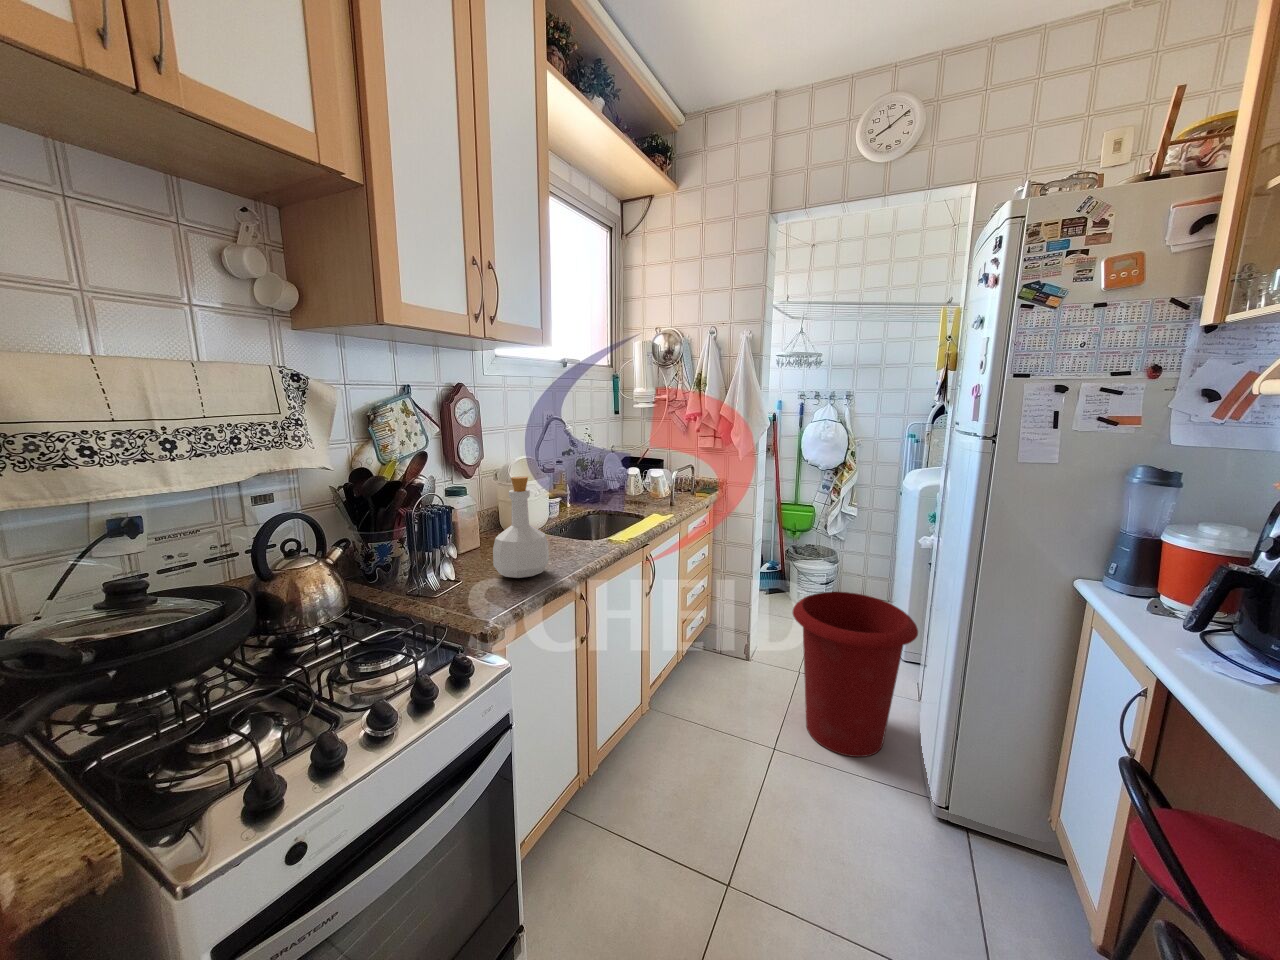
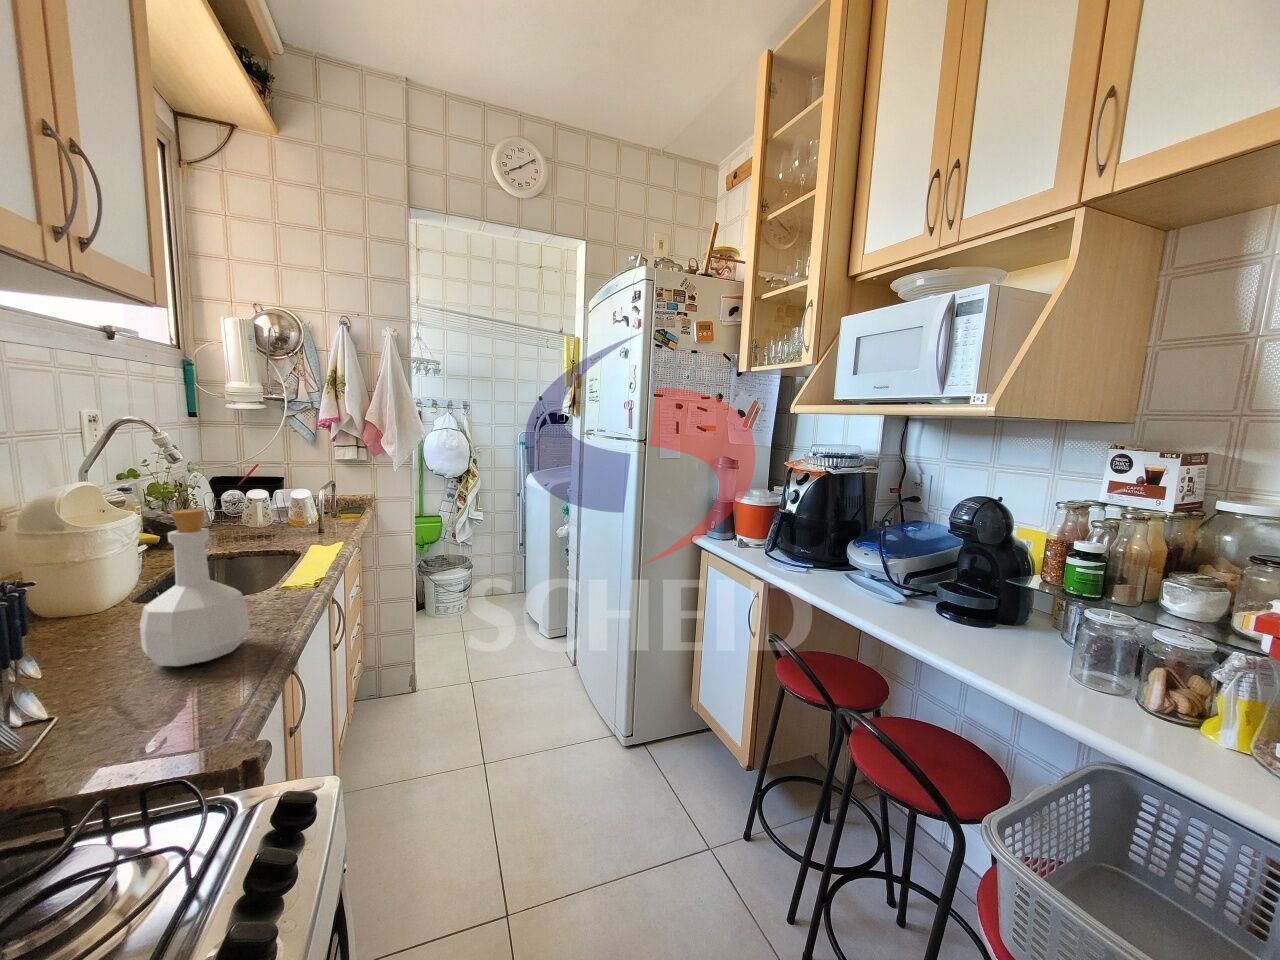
waste bin: present [793,592,918,757] -> none [478,587,587,737]

